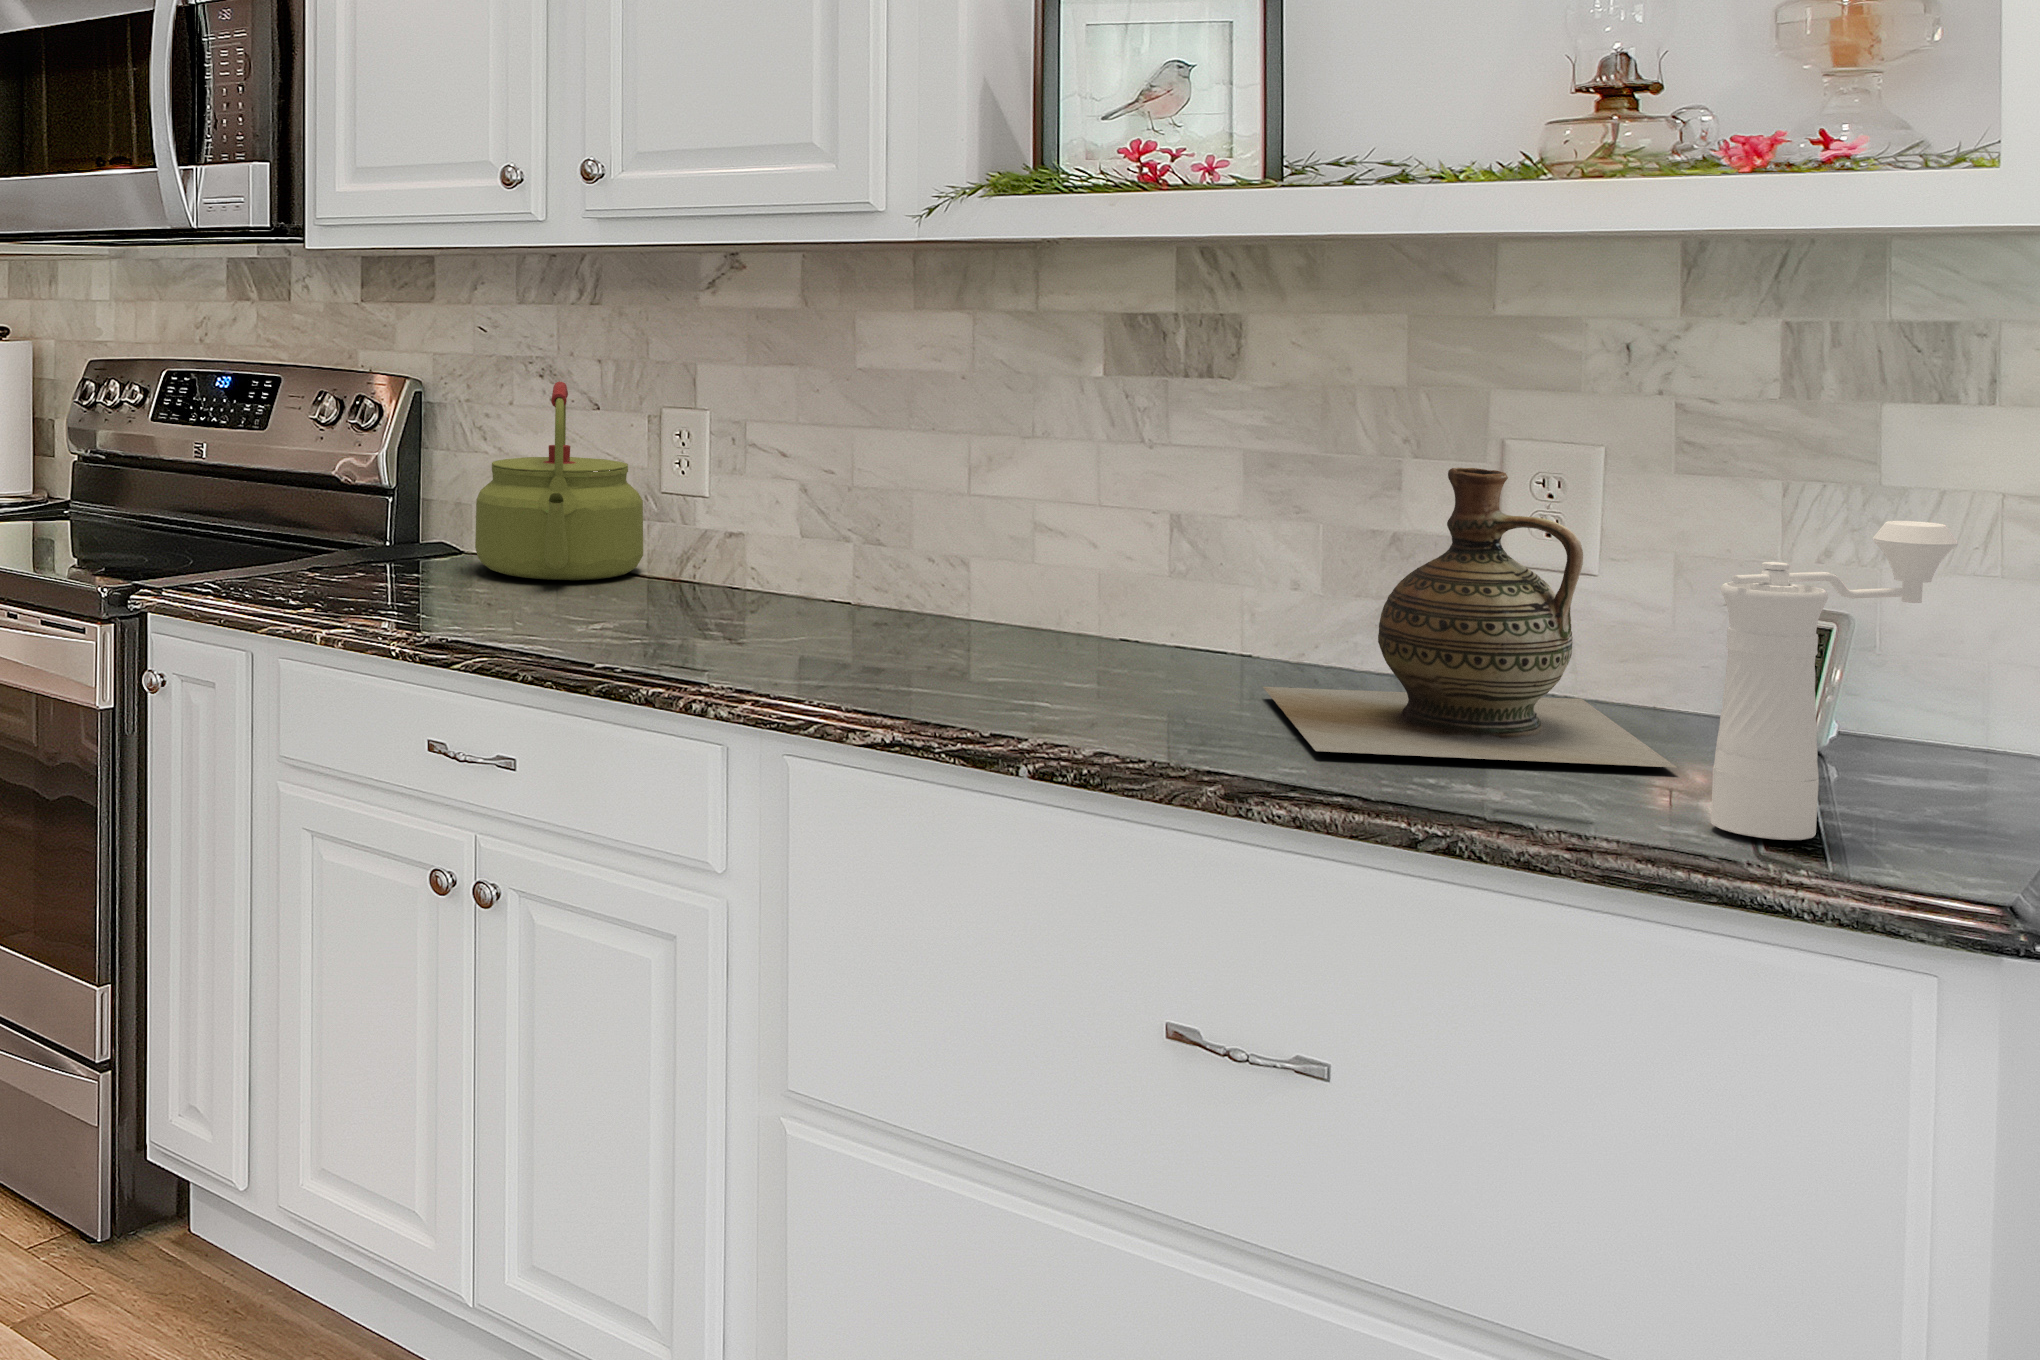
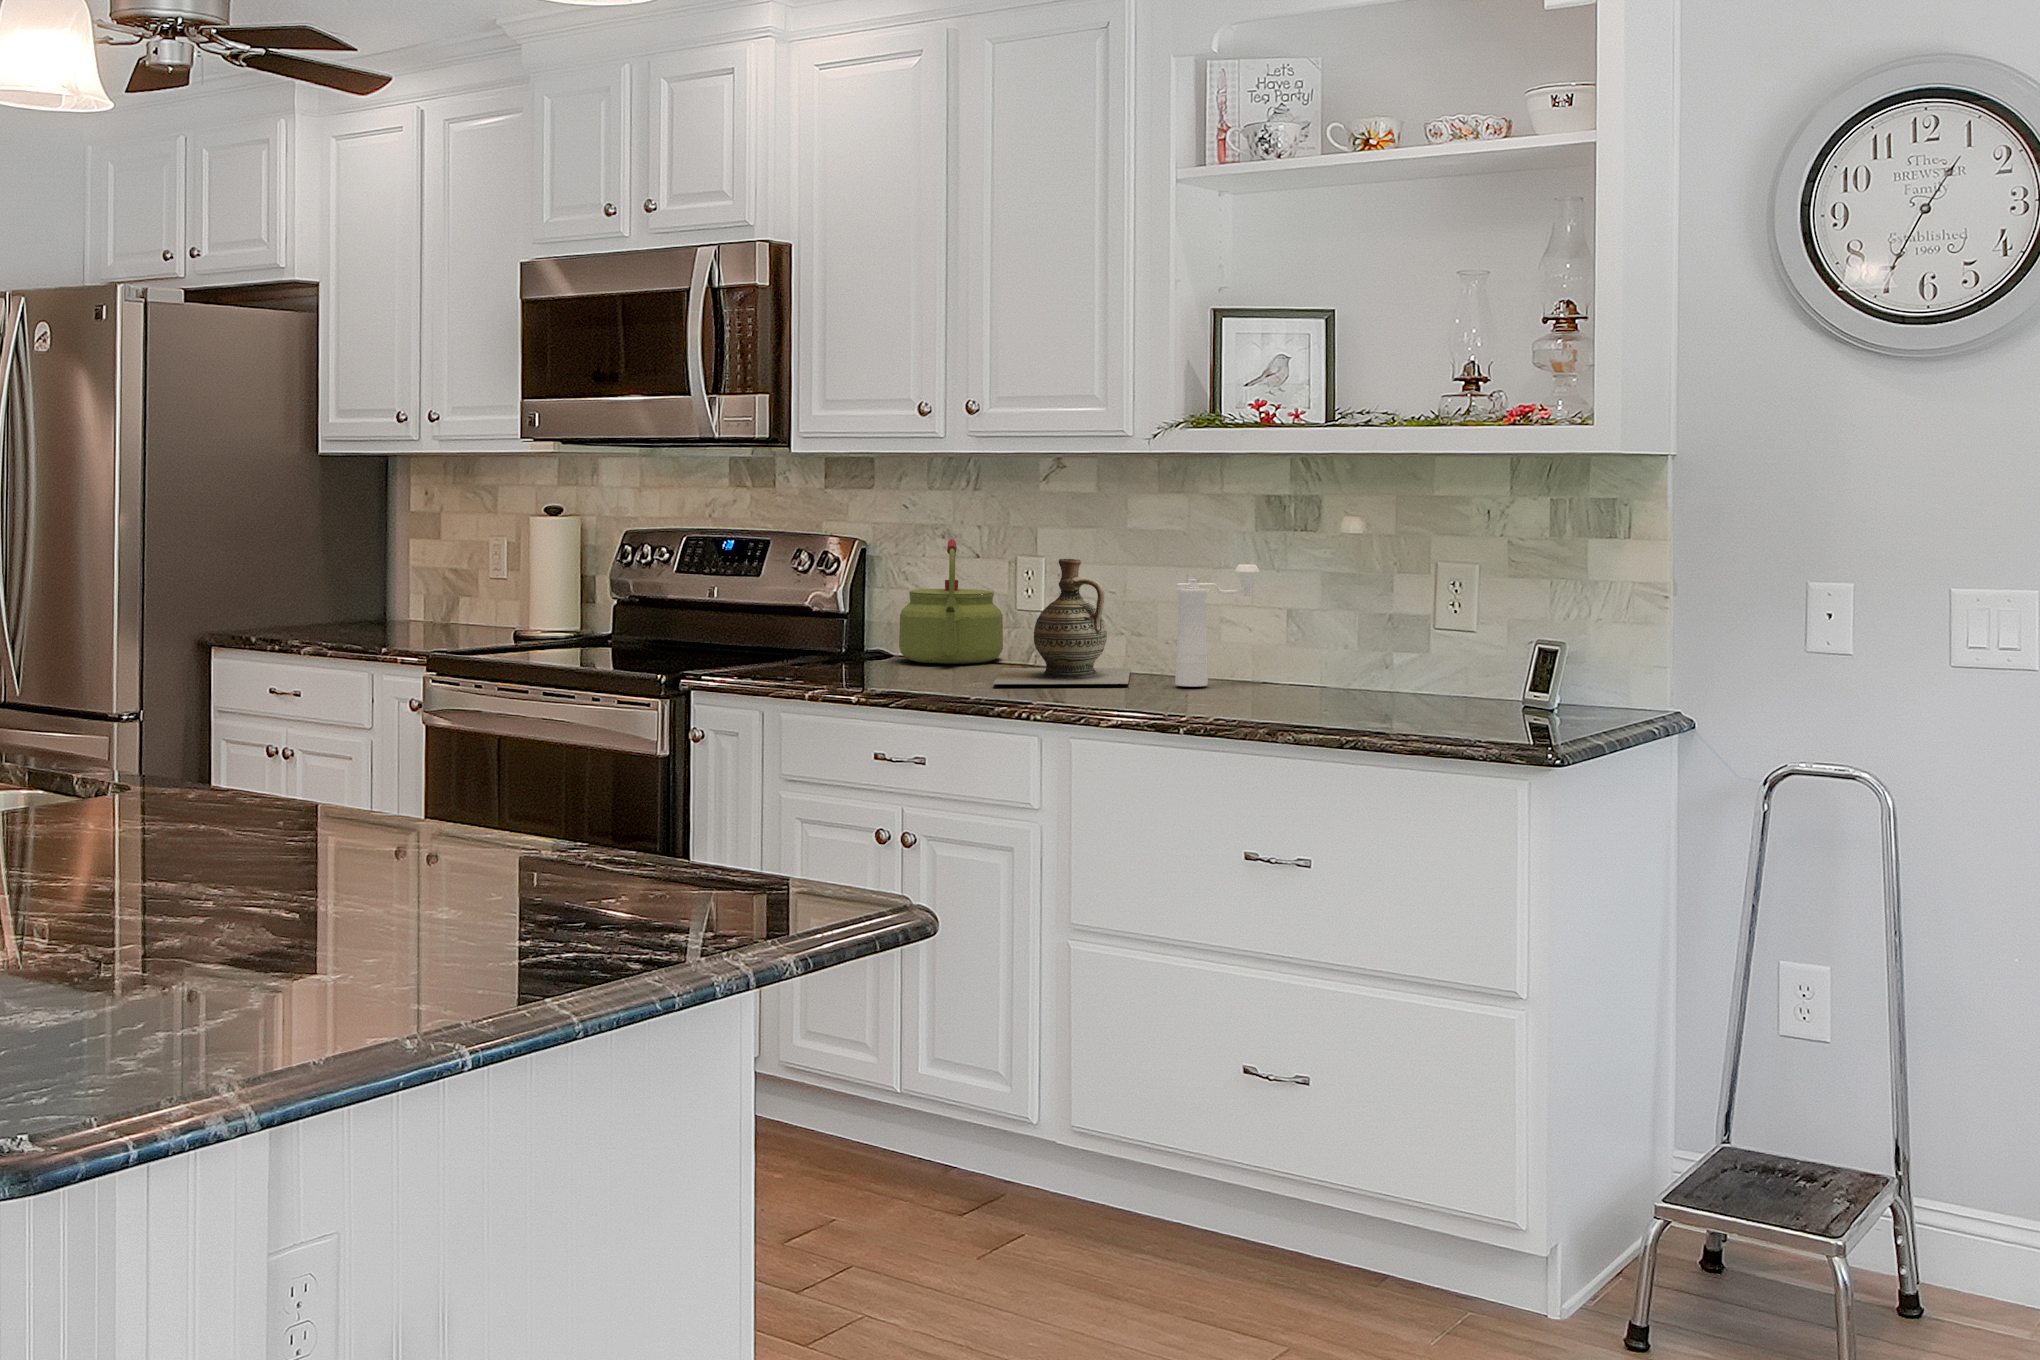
ceramic jug: present [1263,468,1676,768] -> present [993,559,1130,684]
pepper mill: present [1711,521,1958,840] -> present [1175,564,1260,687]

